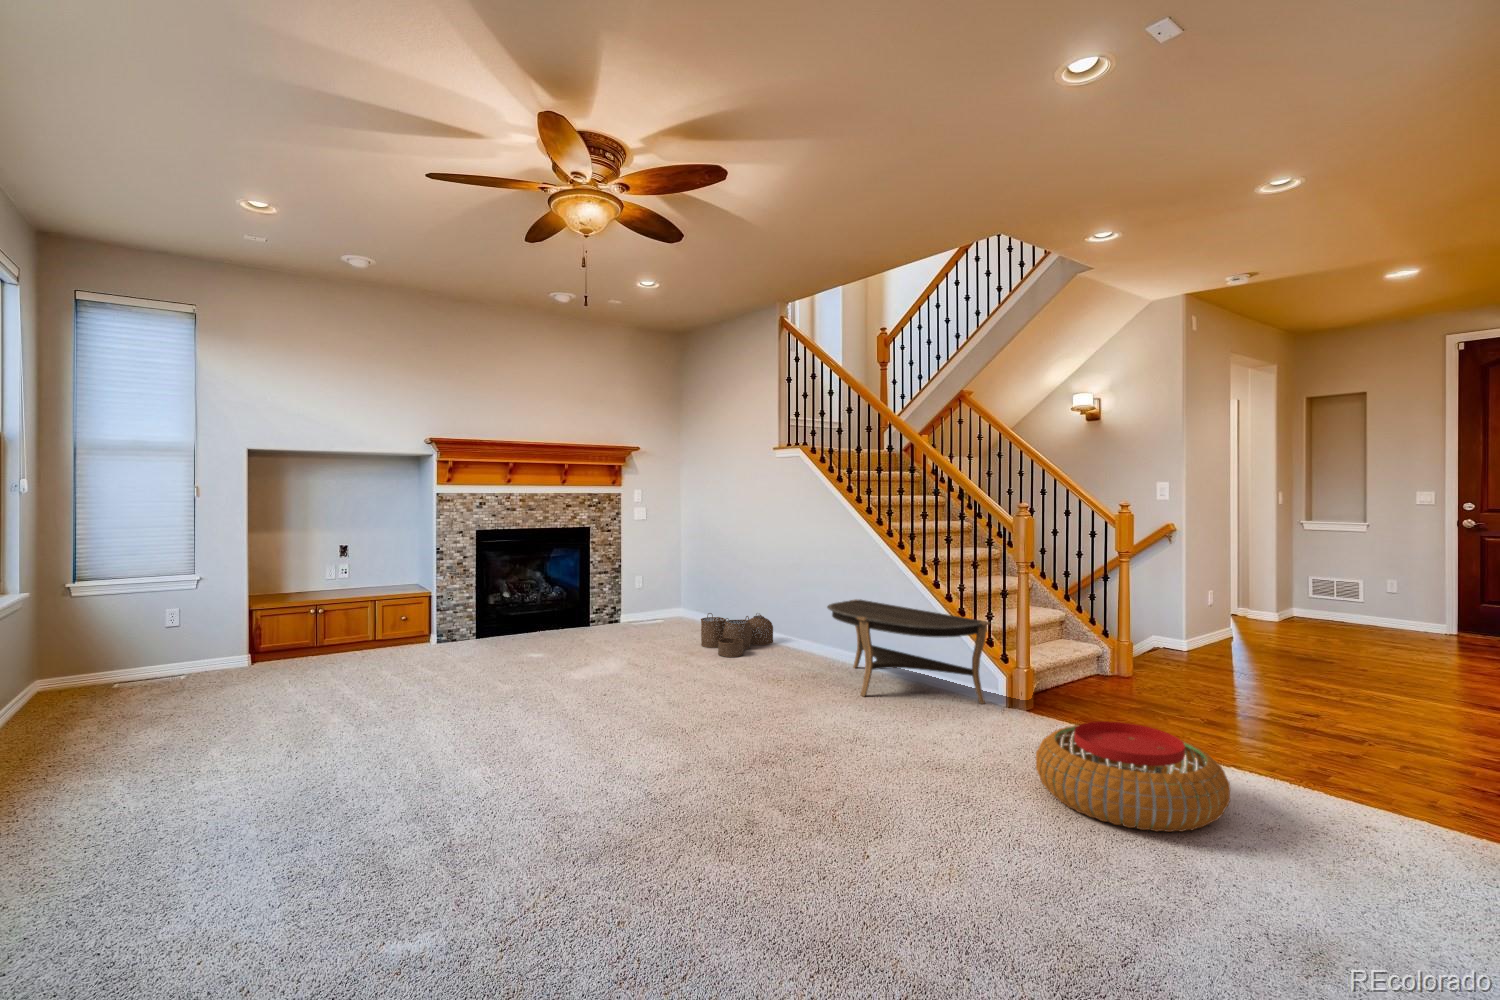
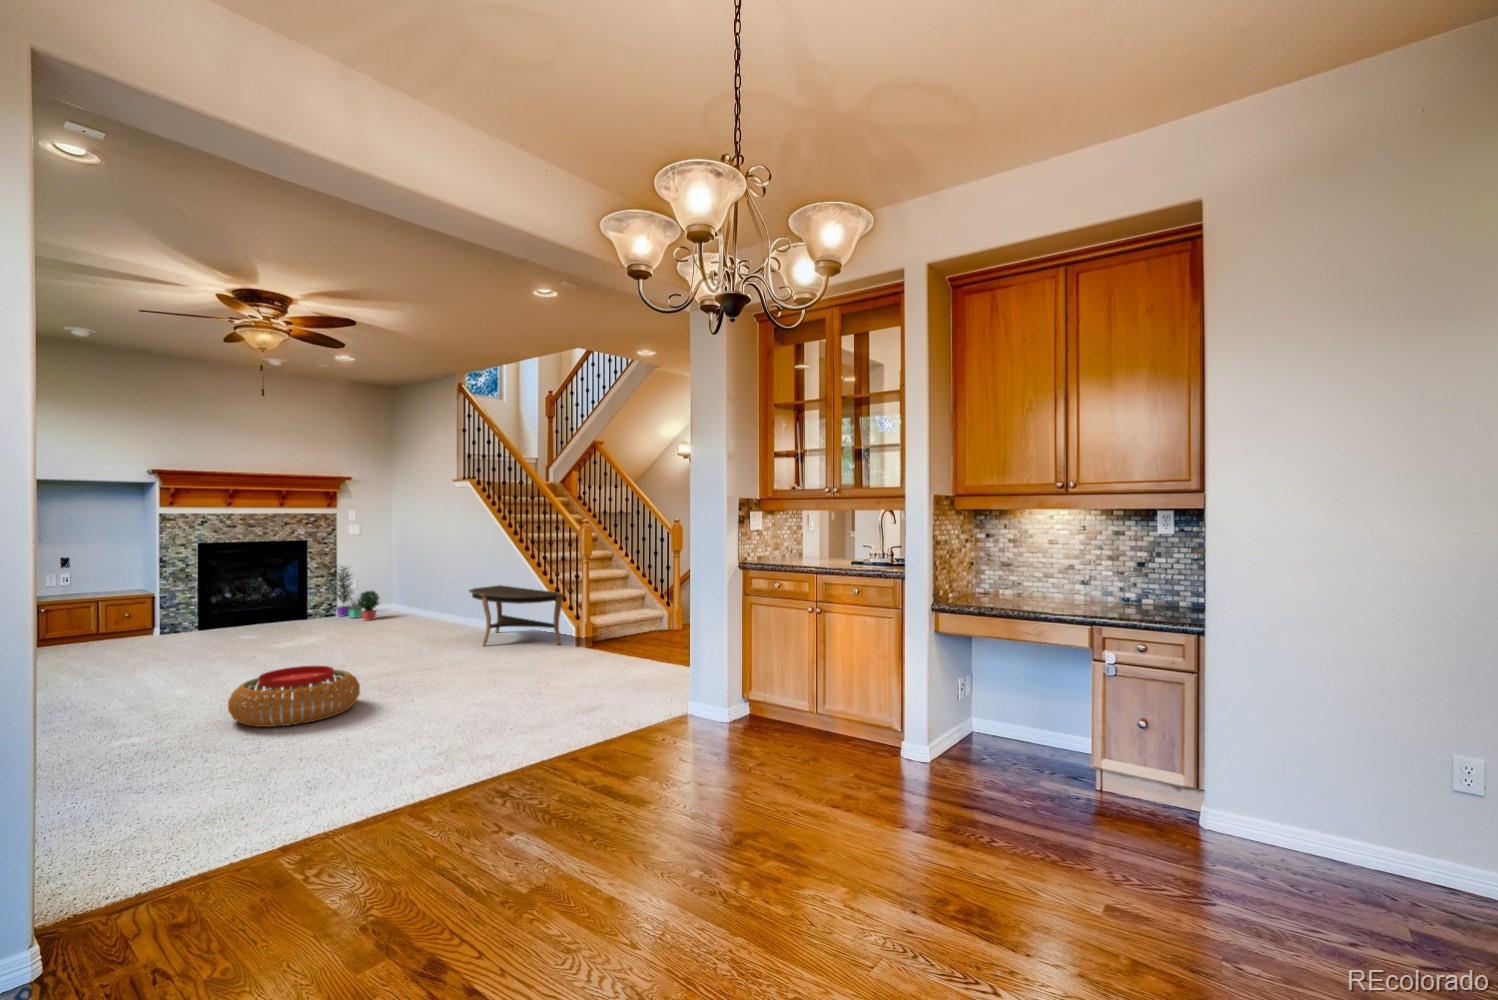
potted plant: none [619,559,679,634] -> present [335,567,379,621]
woven basket: present [701,613,773,657] -> none [391,601,452,631]
pouf: present [1036,721,1230,832] -> present [228,666,360,727]

